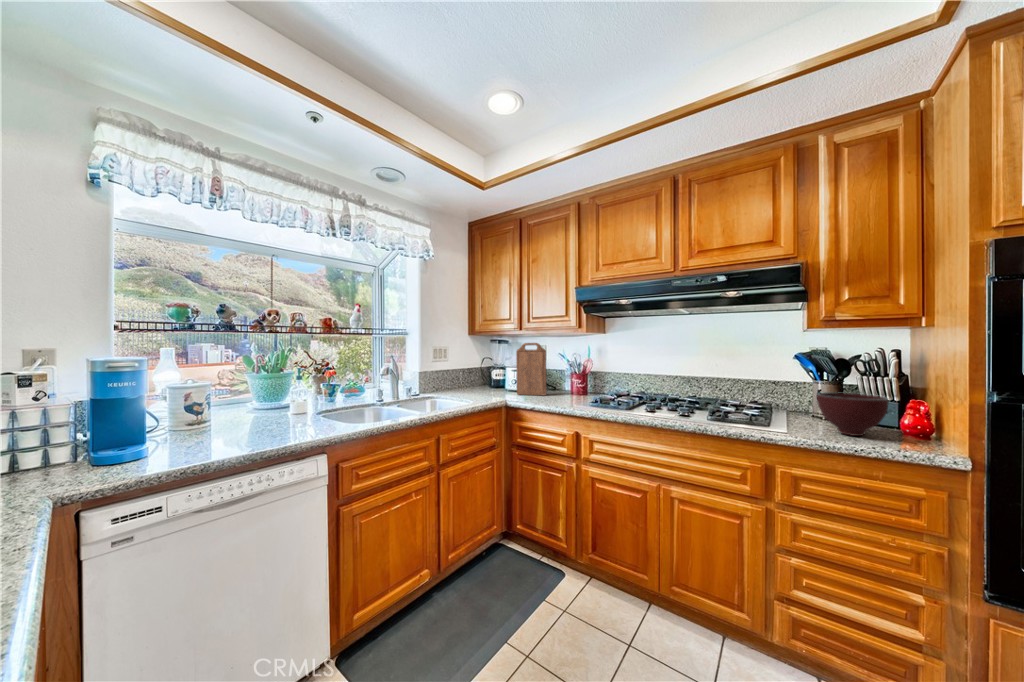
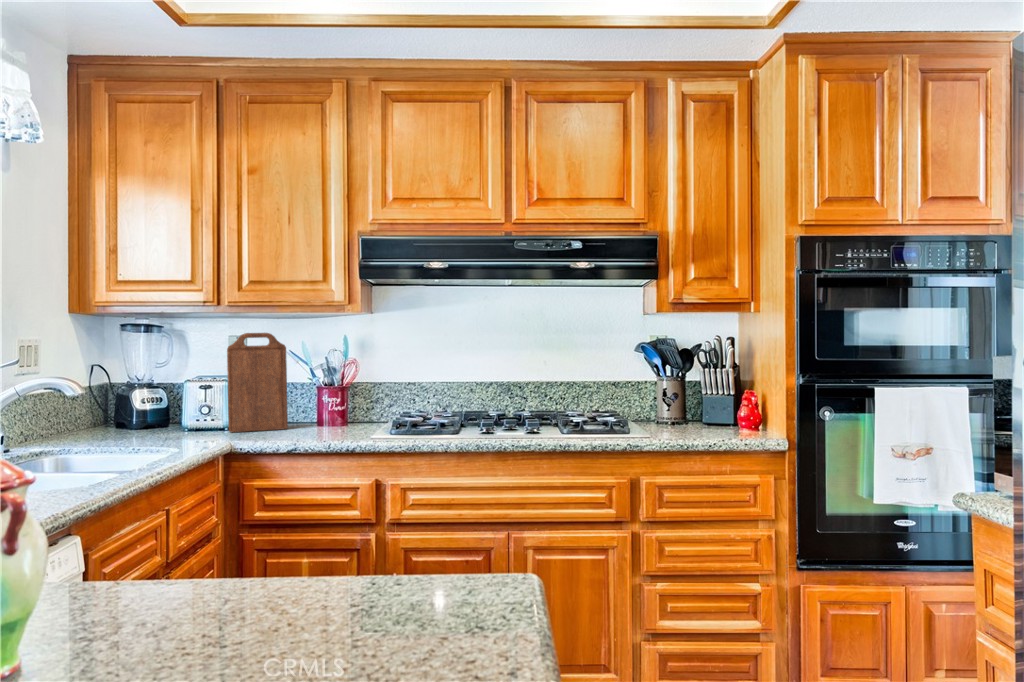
bowl: present [817,392,889,436] -> none [674,388,734,433]

